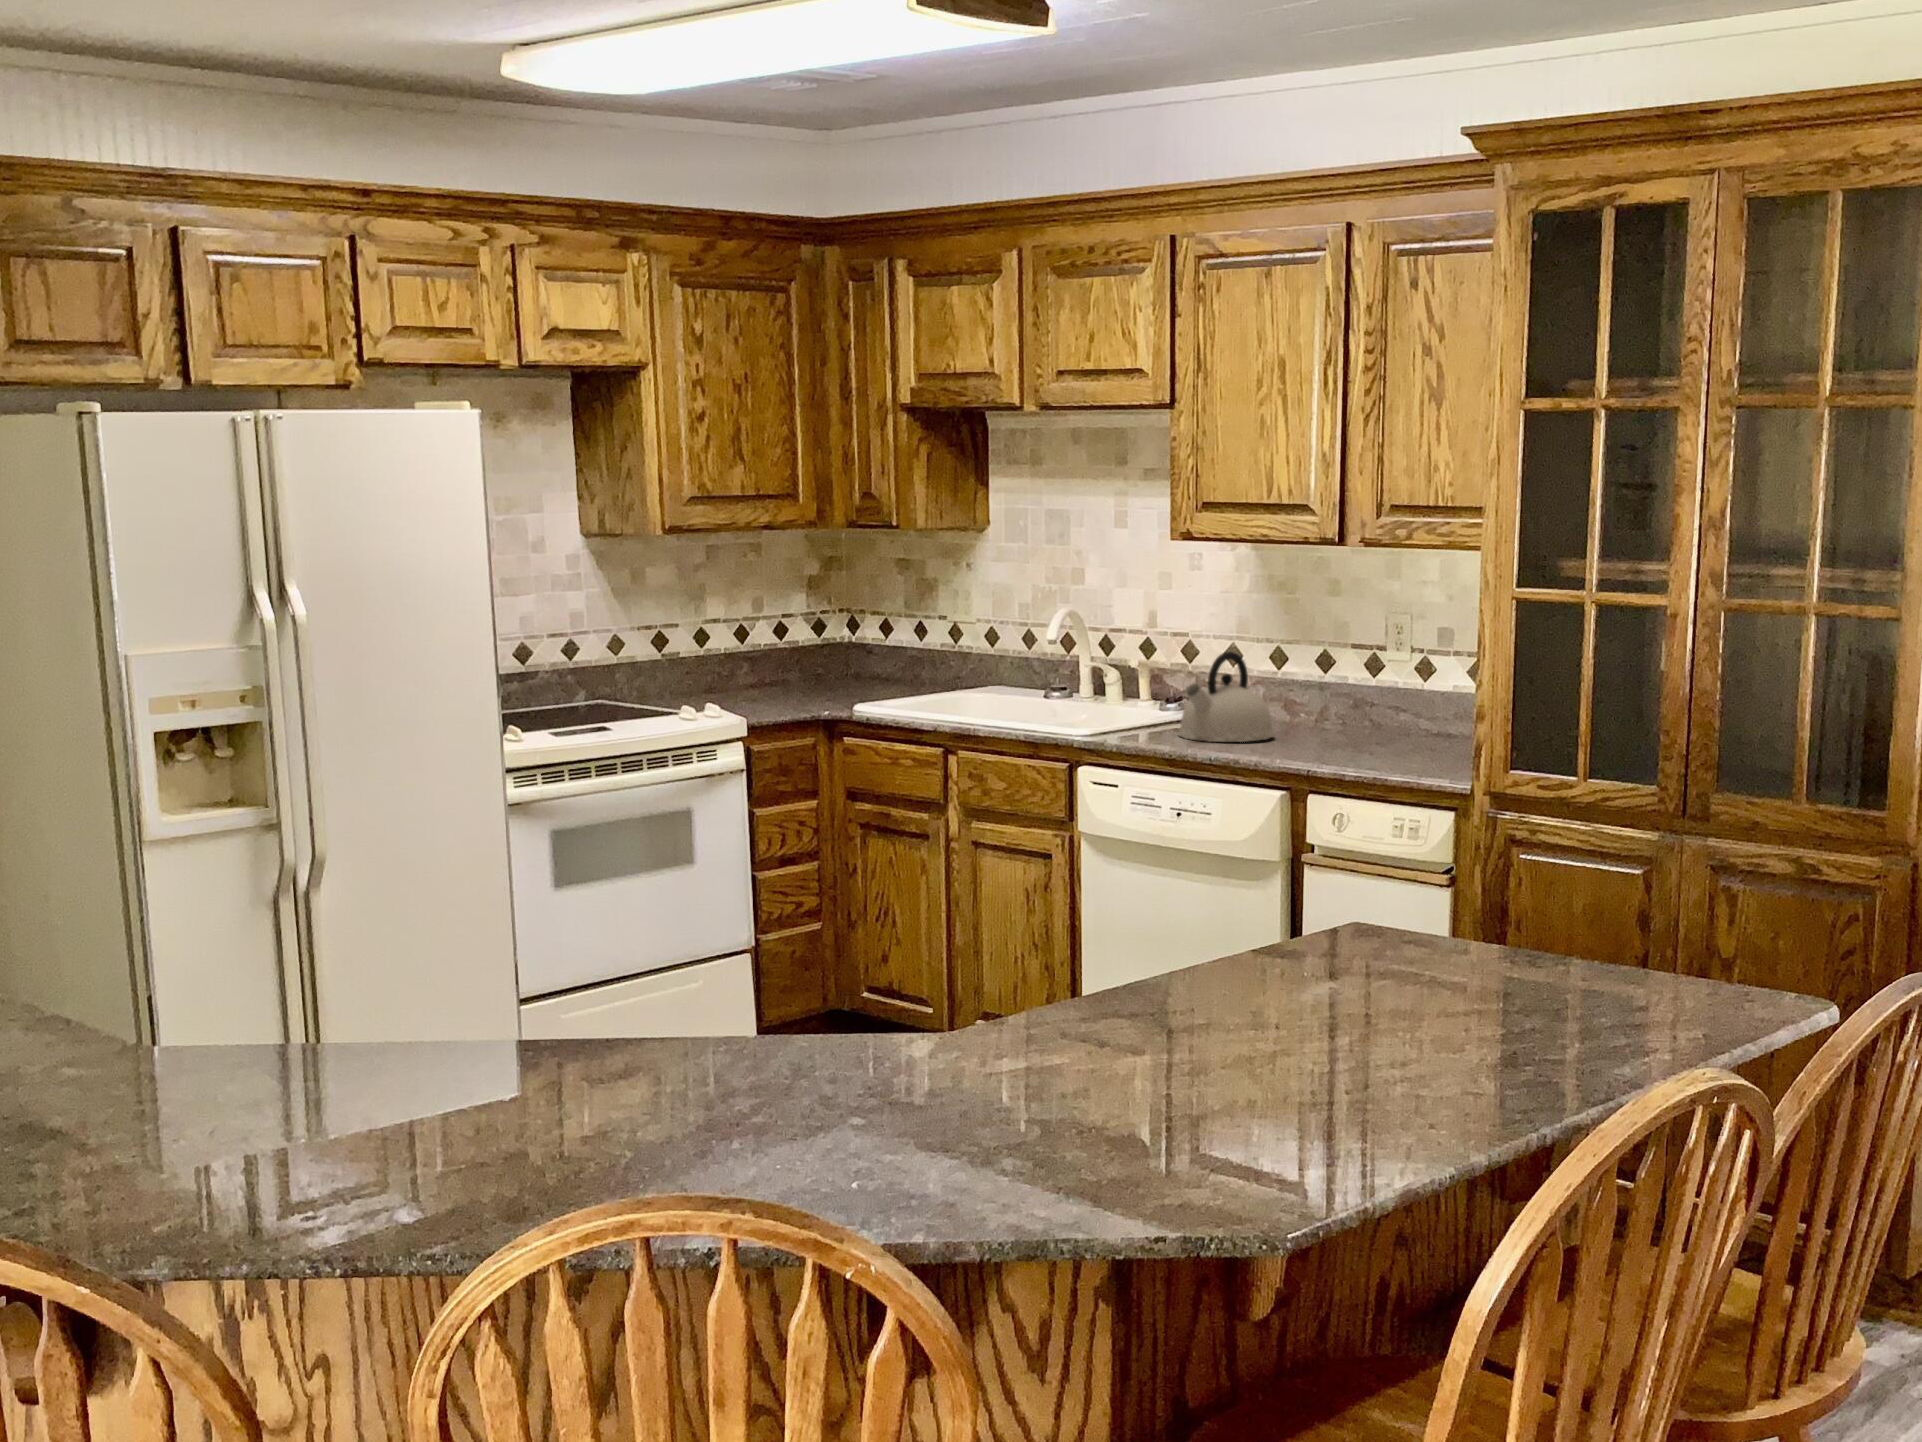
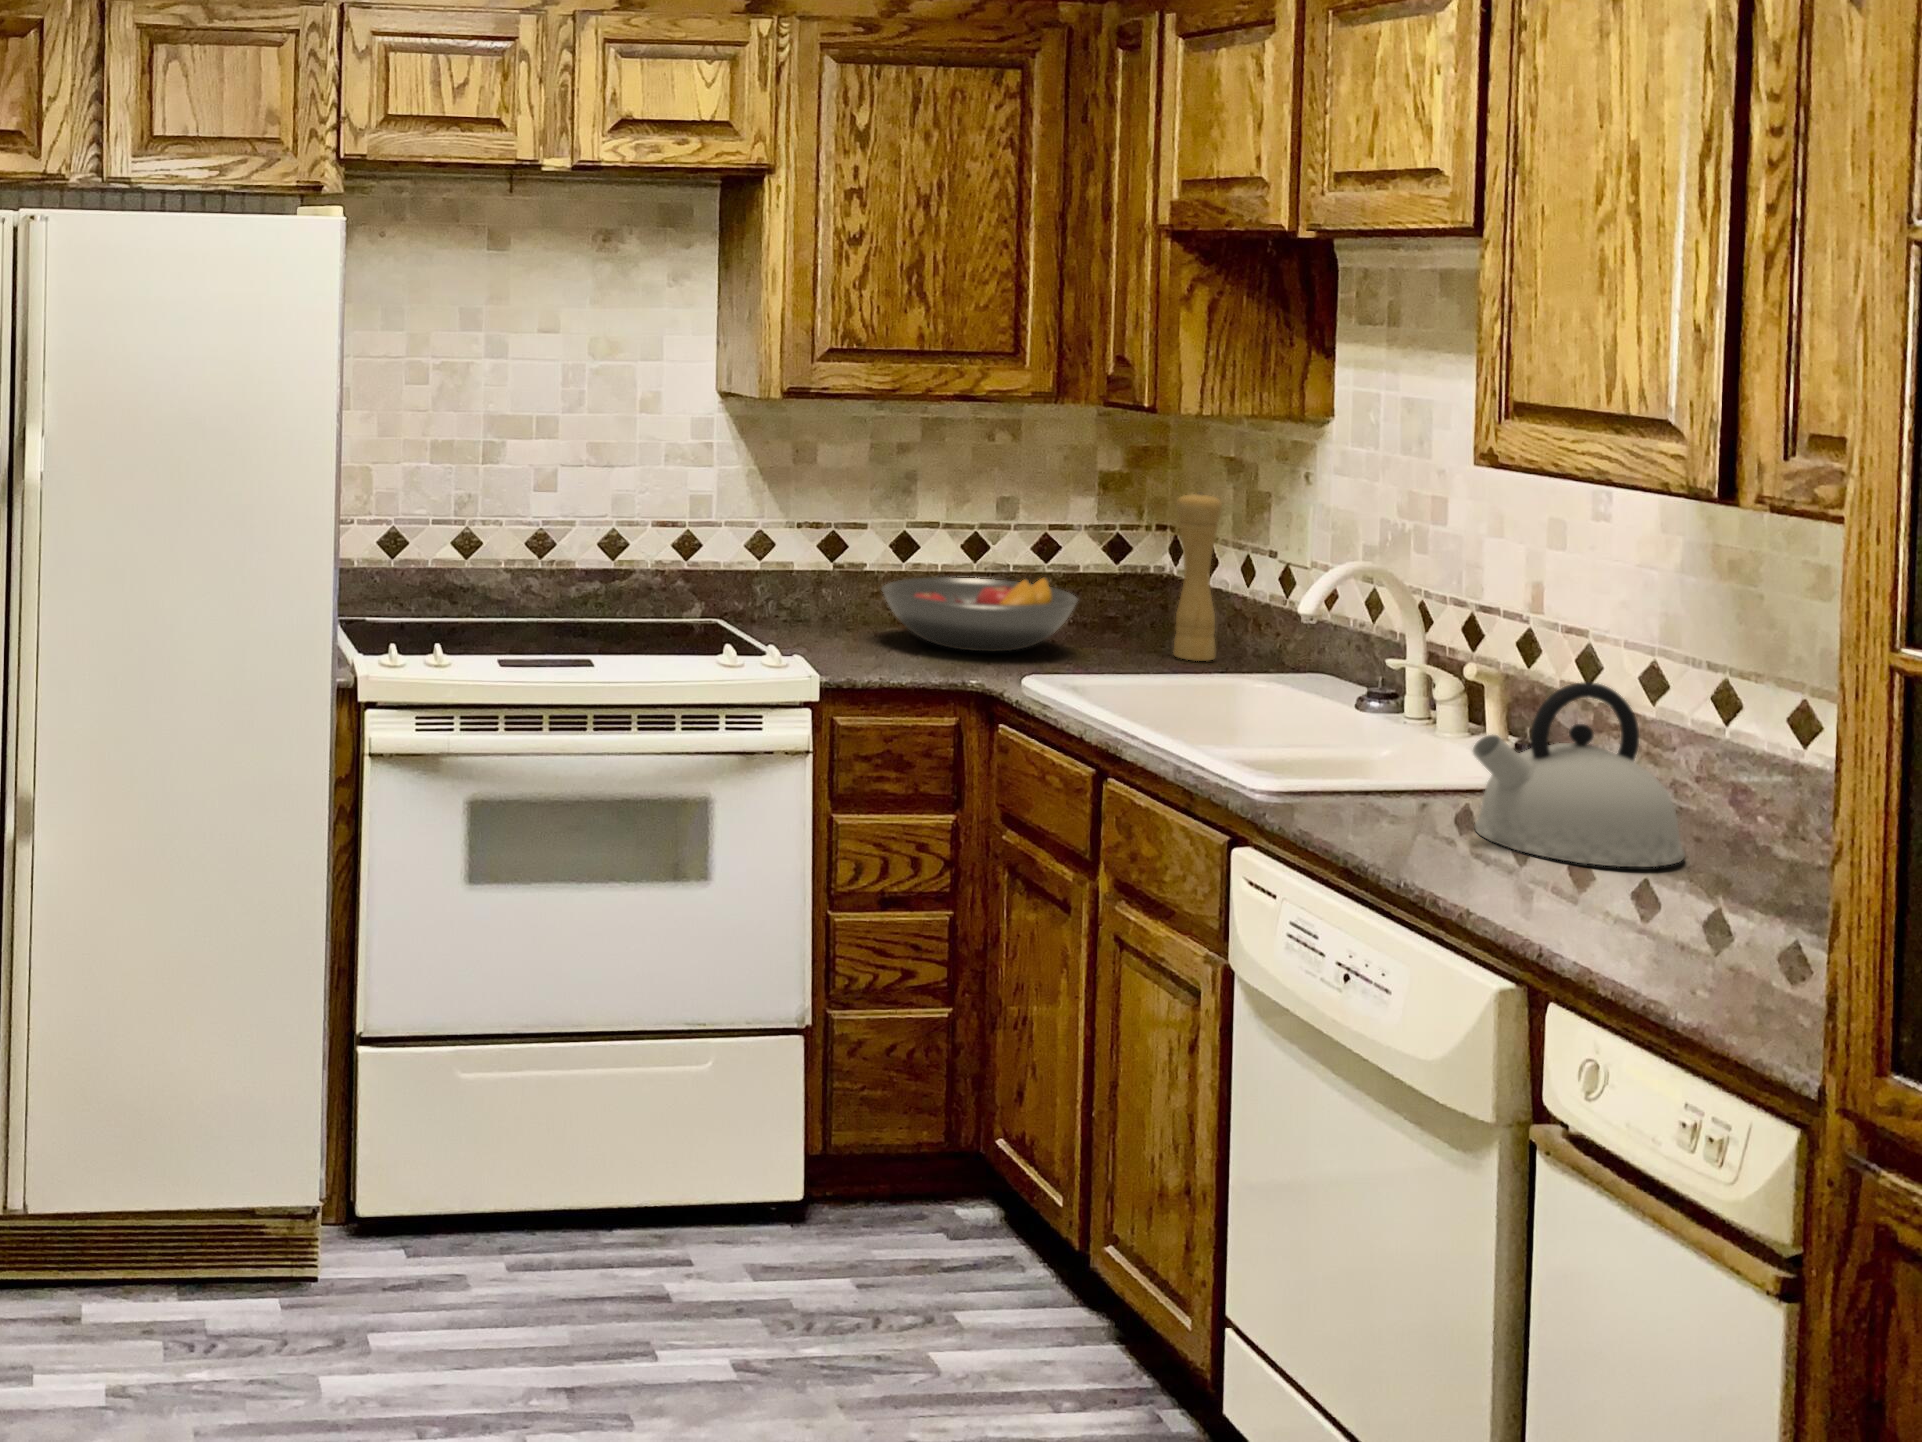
pepper mill: none [895,579,923,691] -> present [1174,492,1222,661]
fruit bowl: none [719,647,850,701] -> present [882,577,1078,652]

